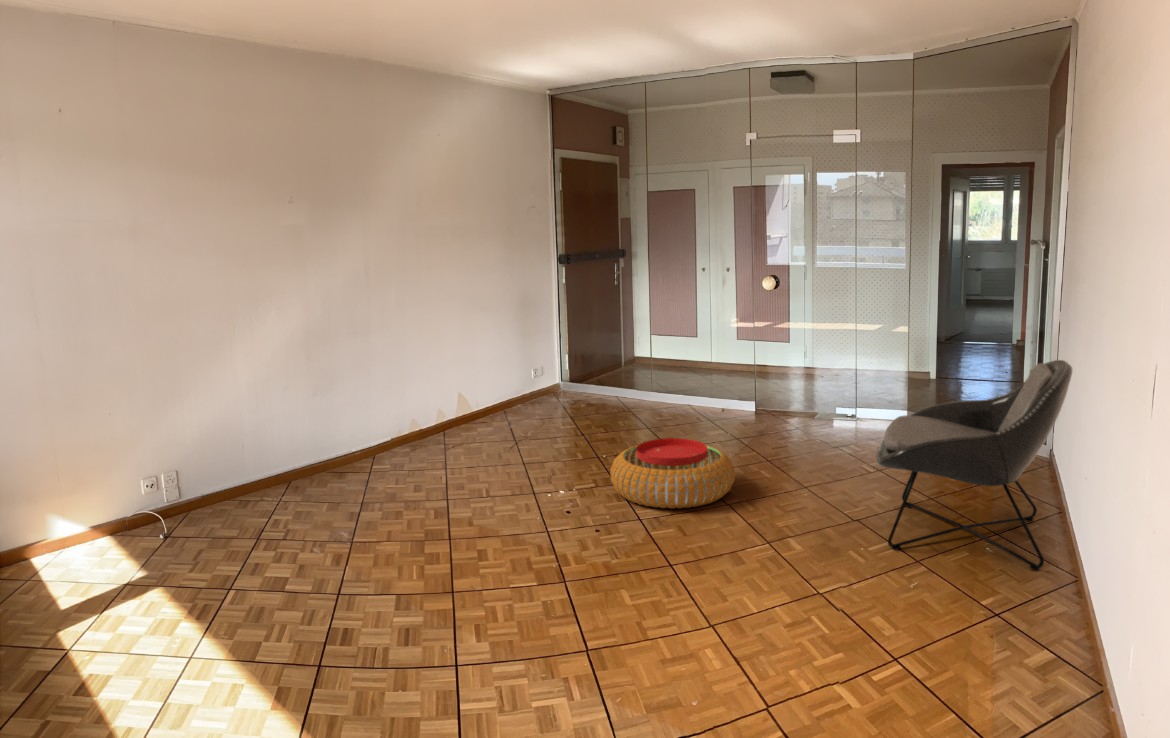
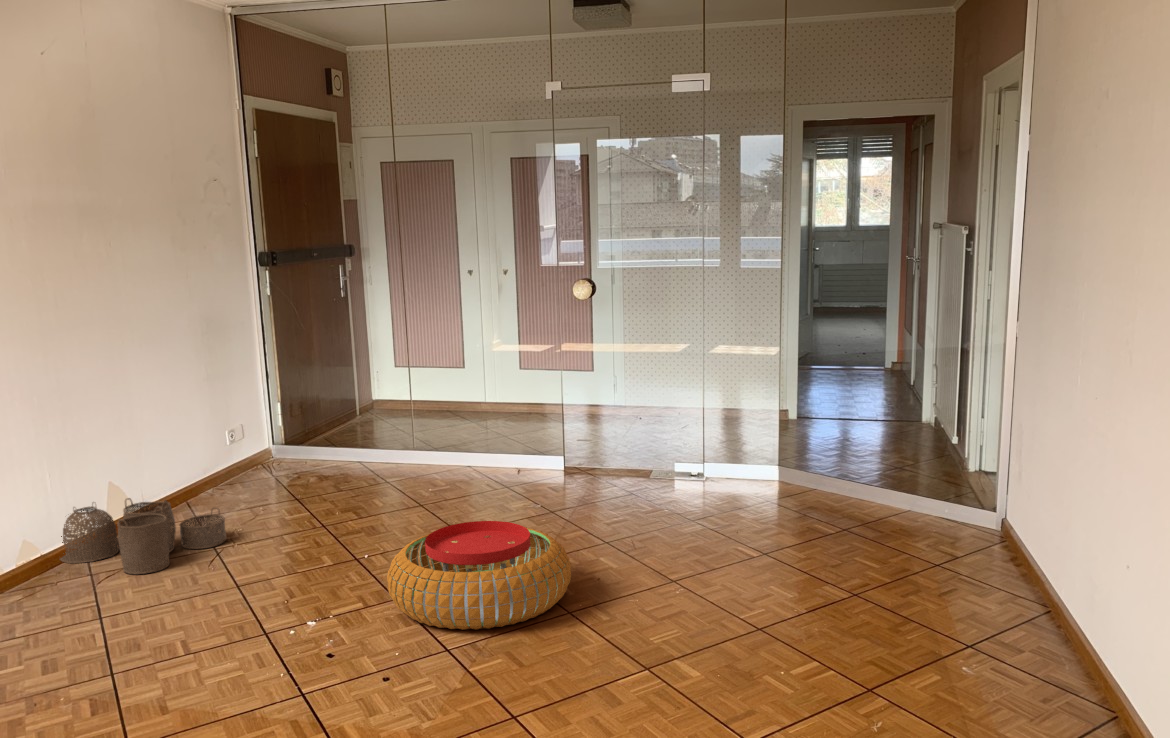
lounge chair: present [876,360,1072,571] -> none [772,380,1010,660]
woven basket: none [425,407,523,454] -> present [60,498,227,575]

